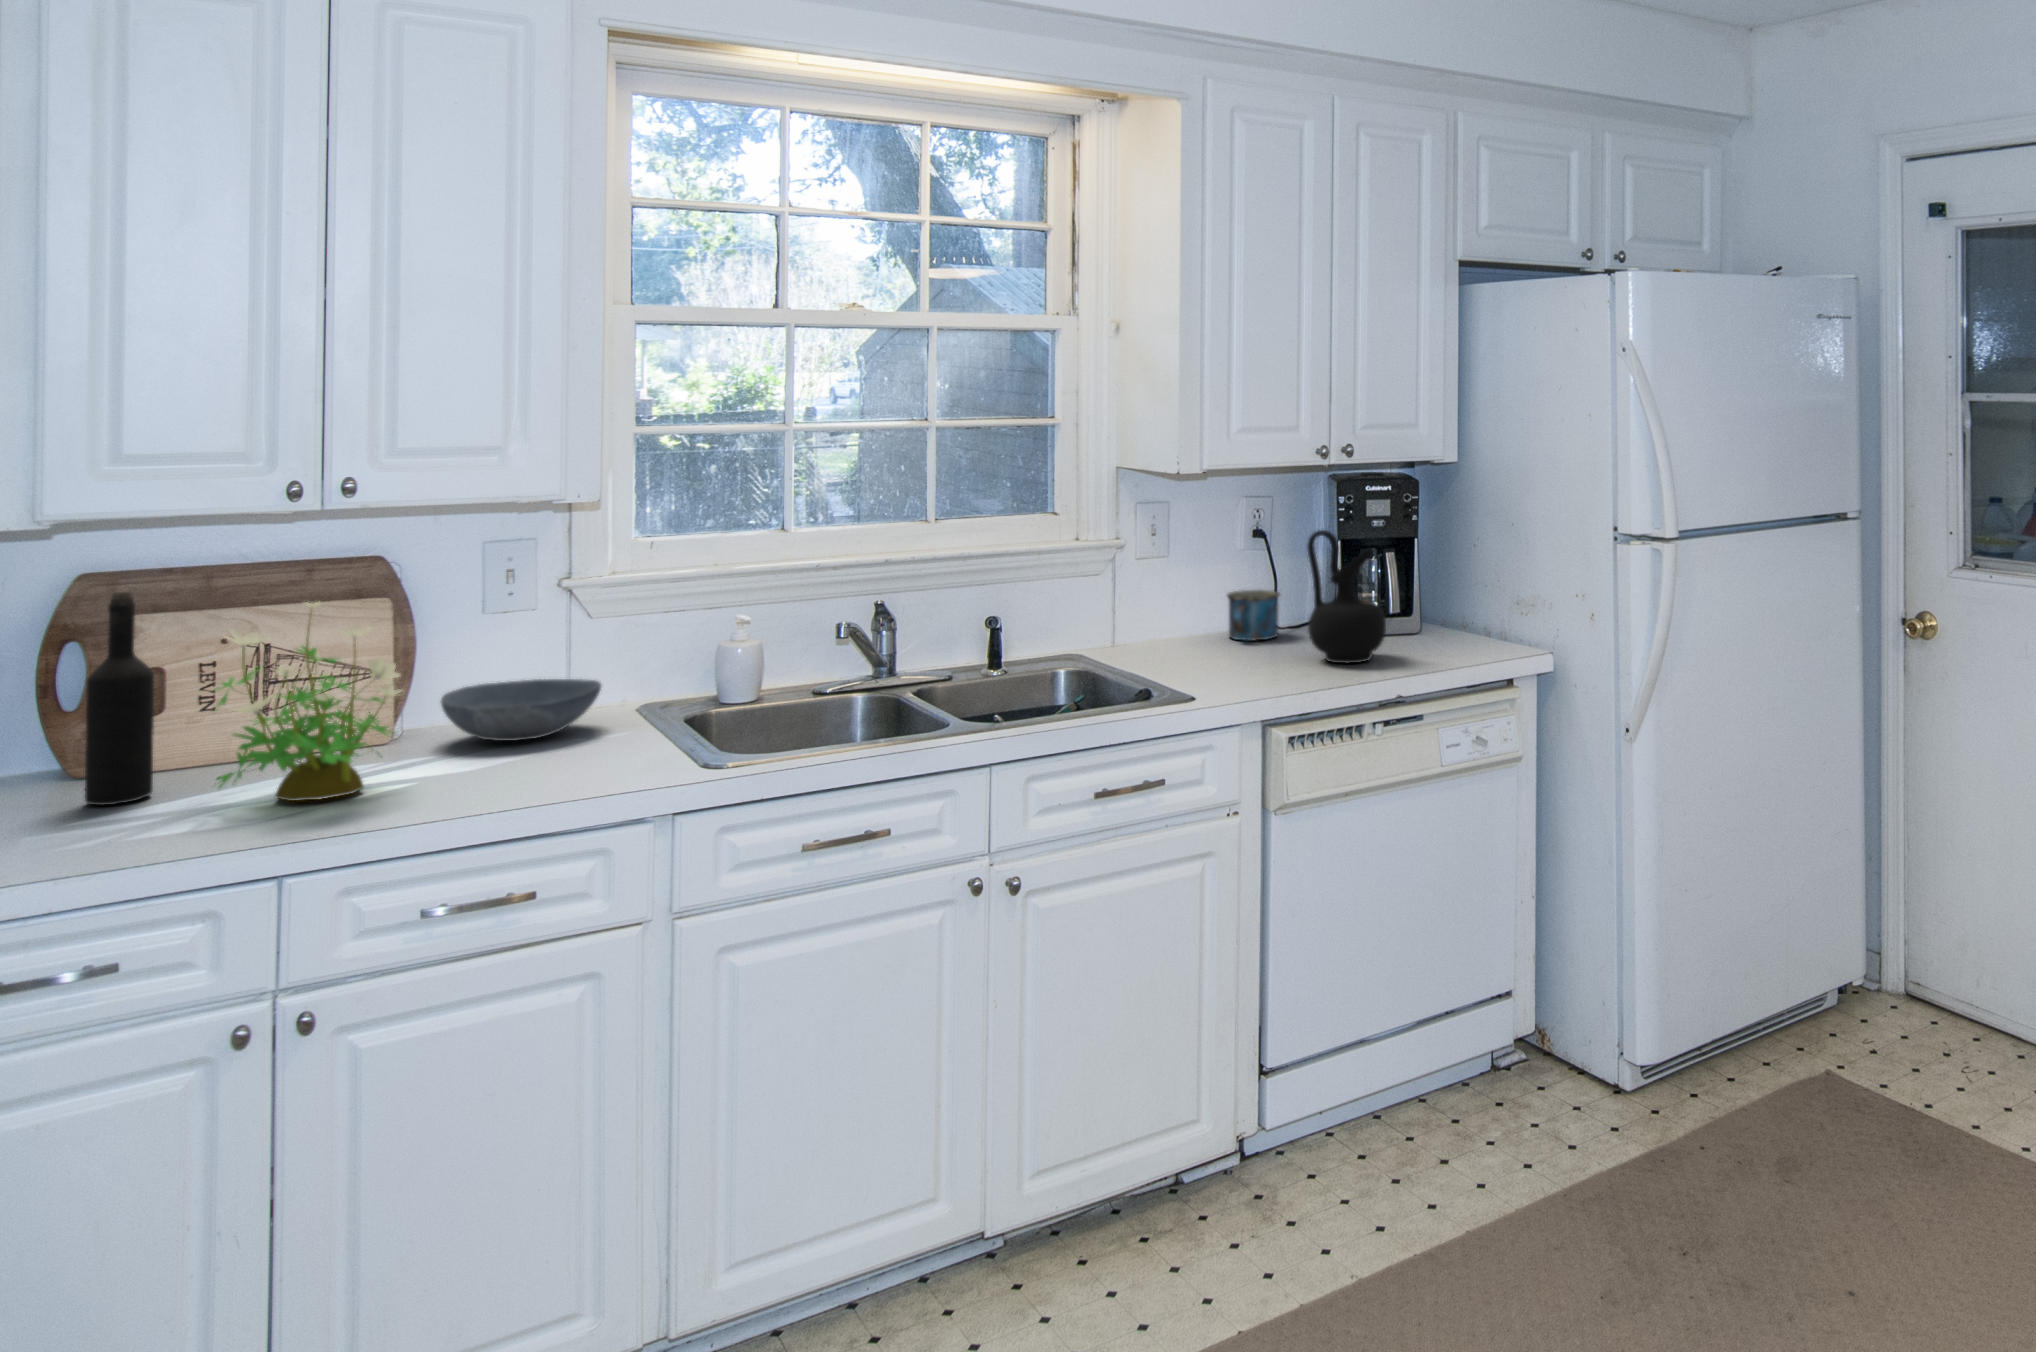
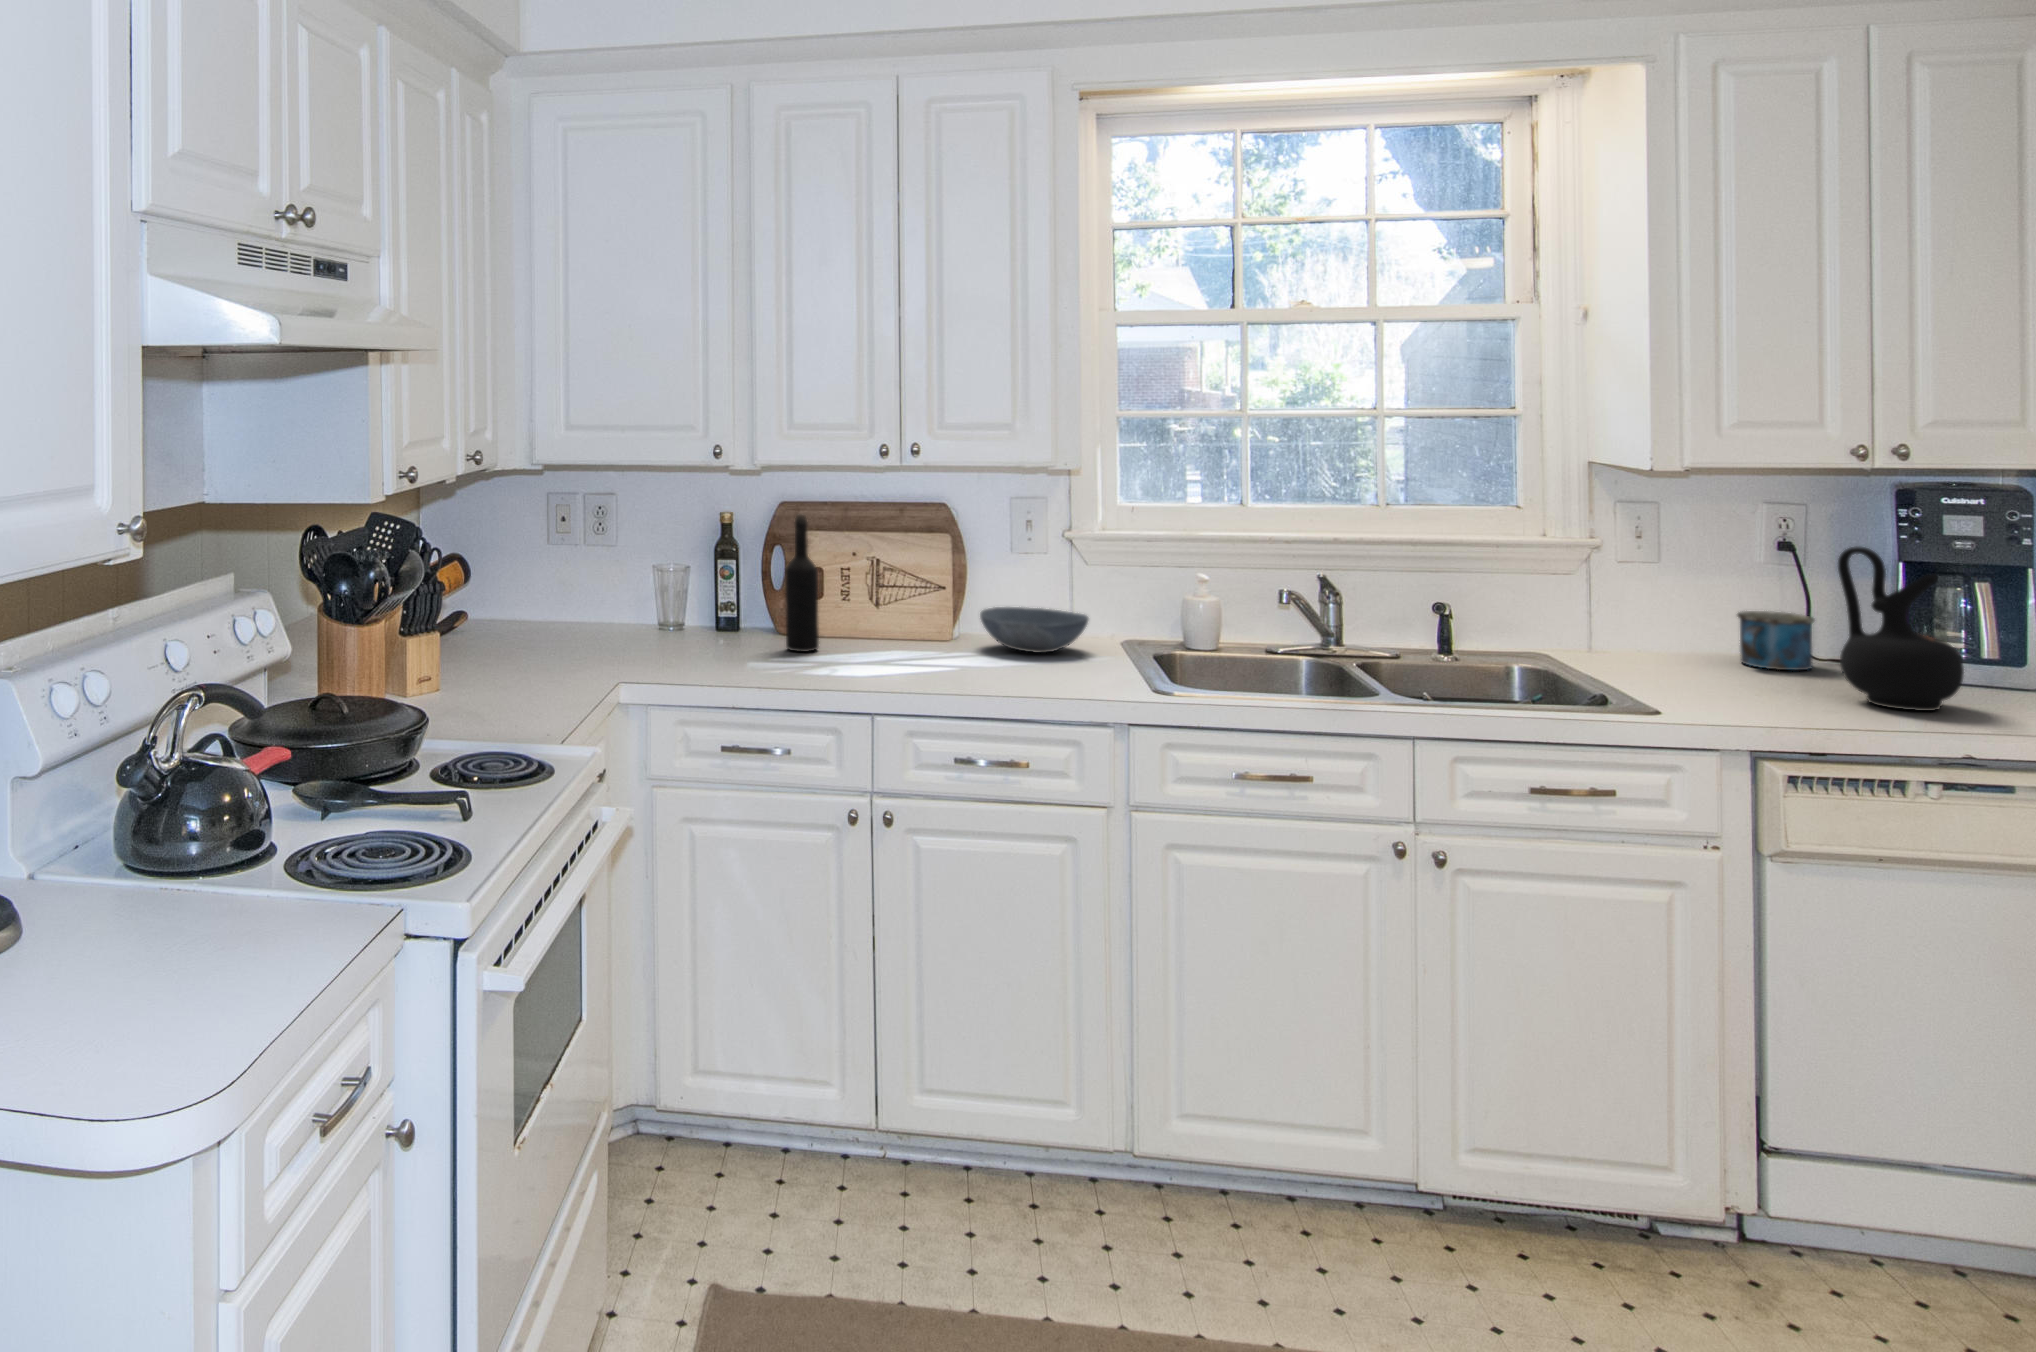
potted plant: present [217,601,402,801] -> none [847,530,953,668]

